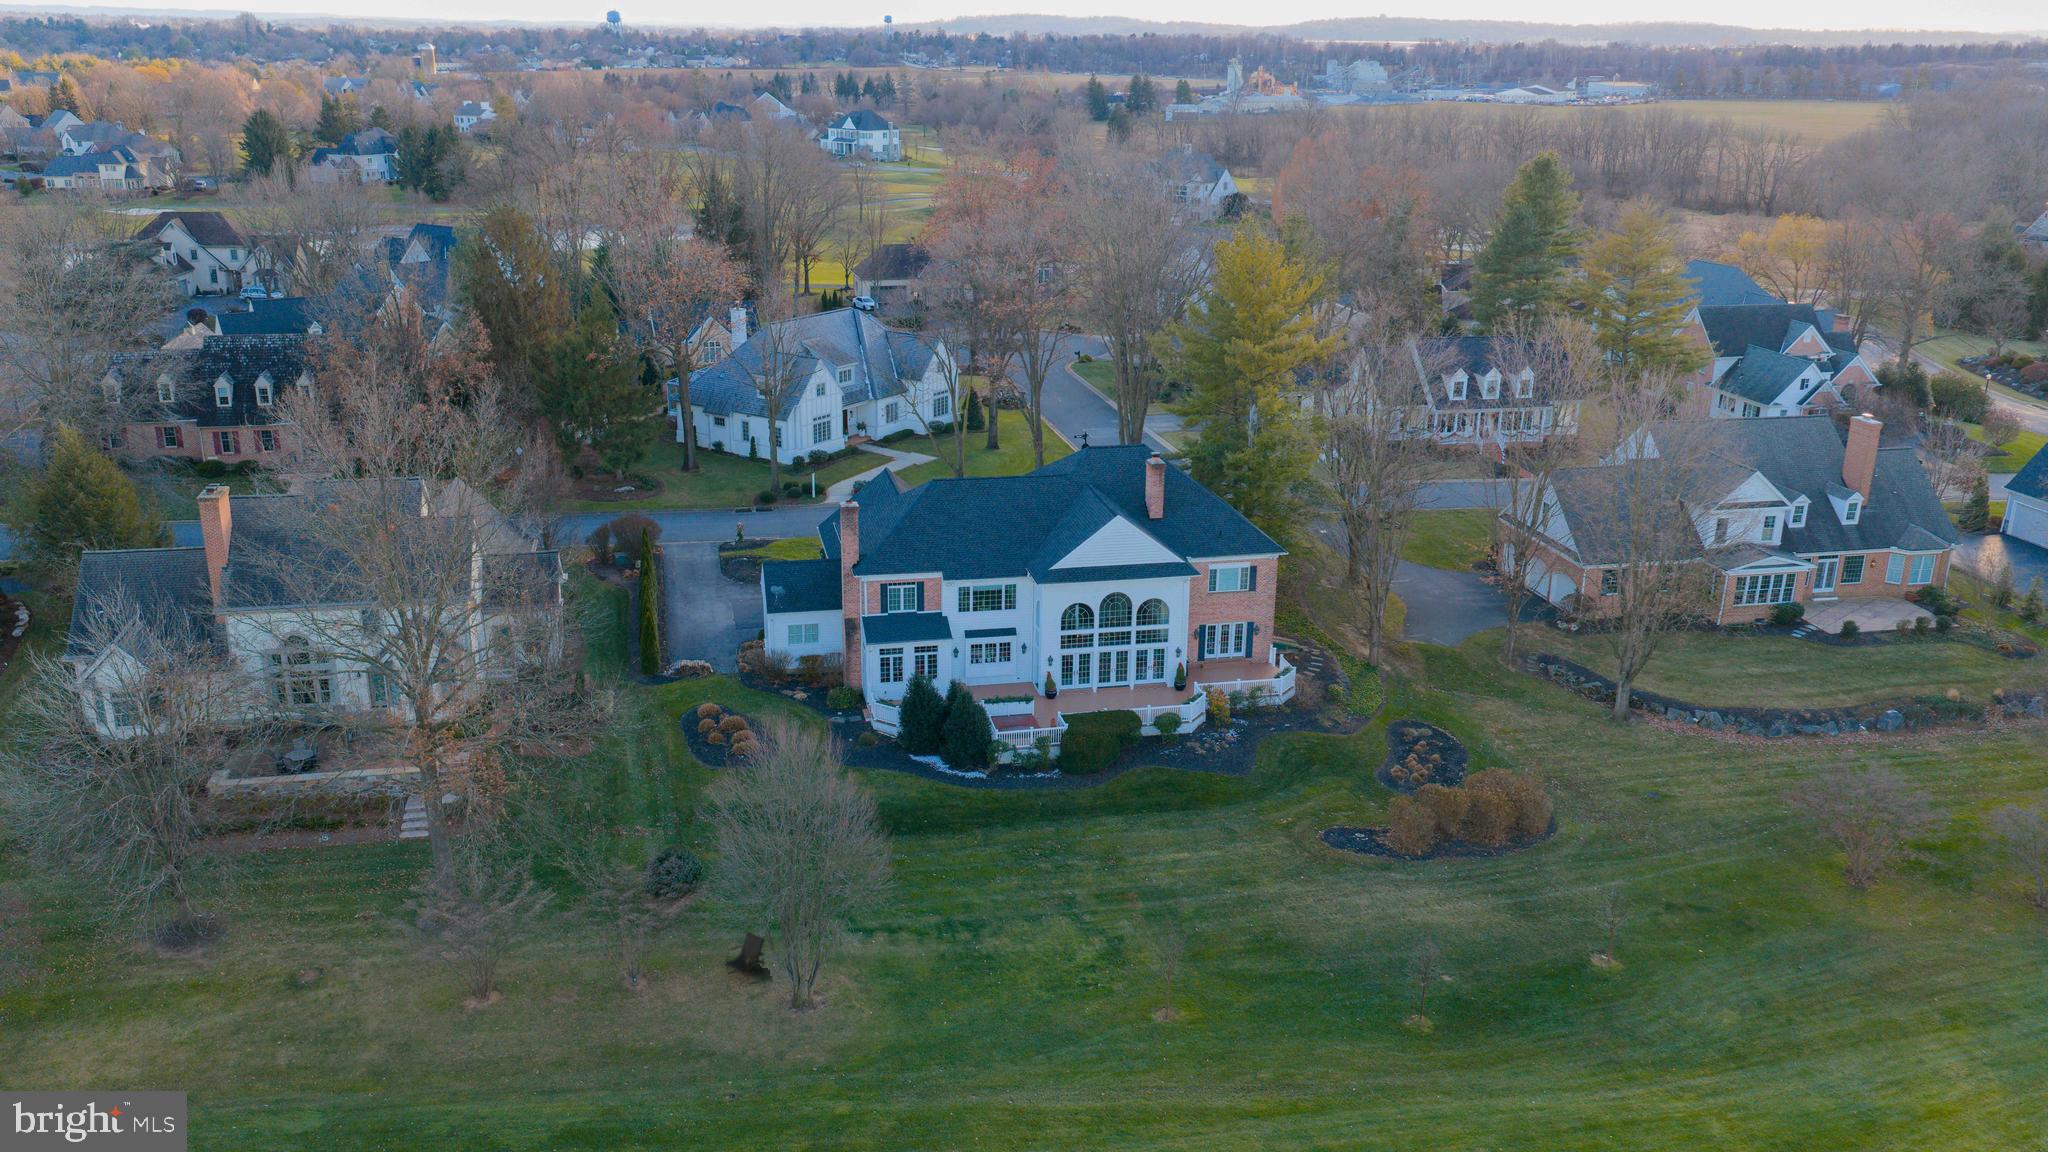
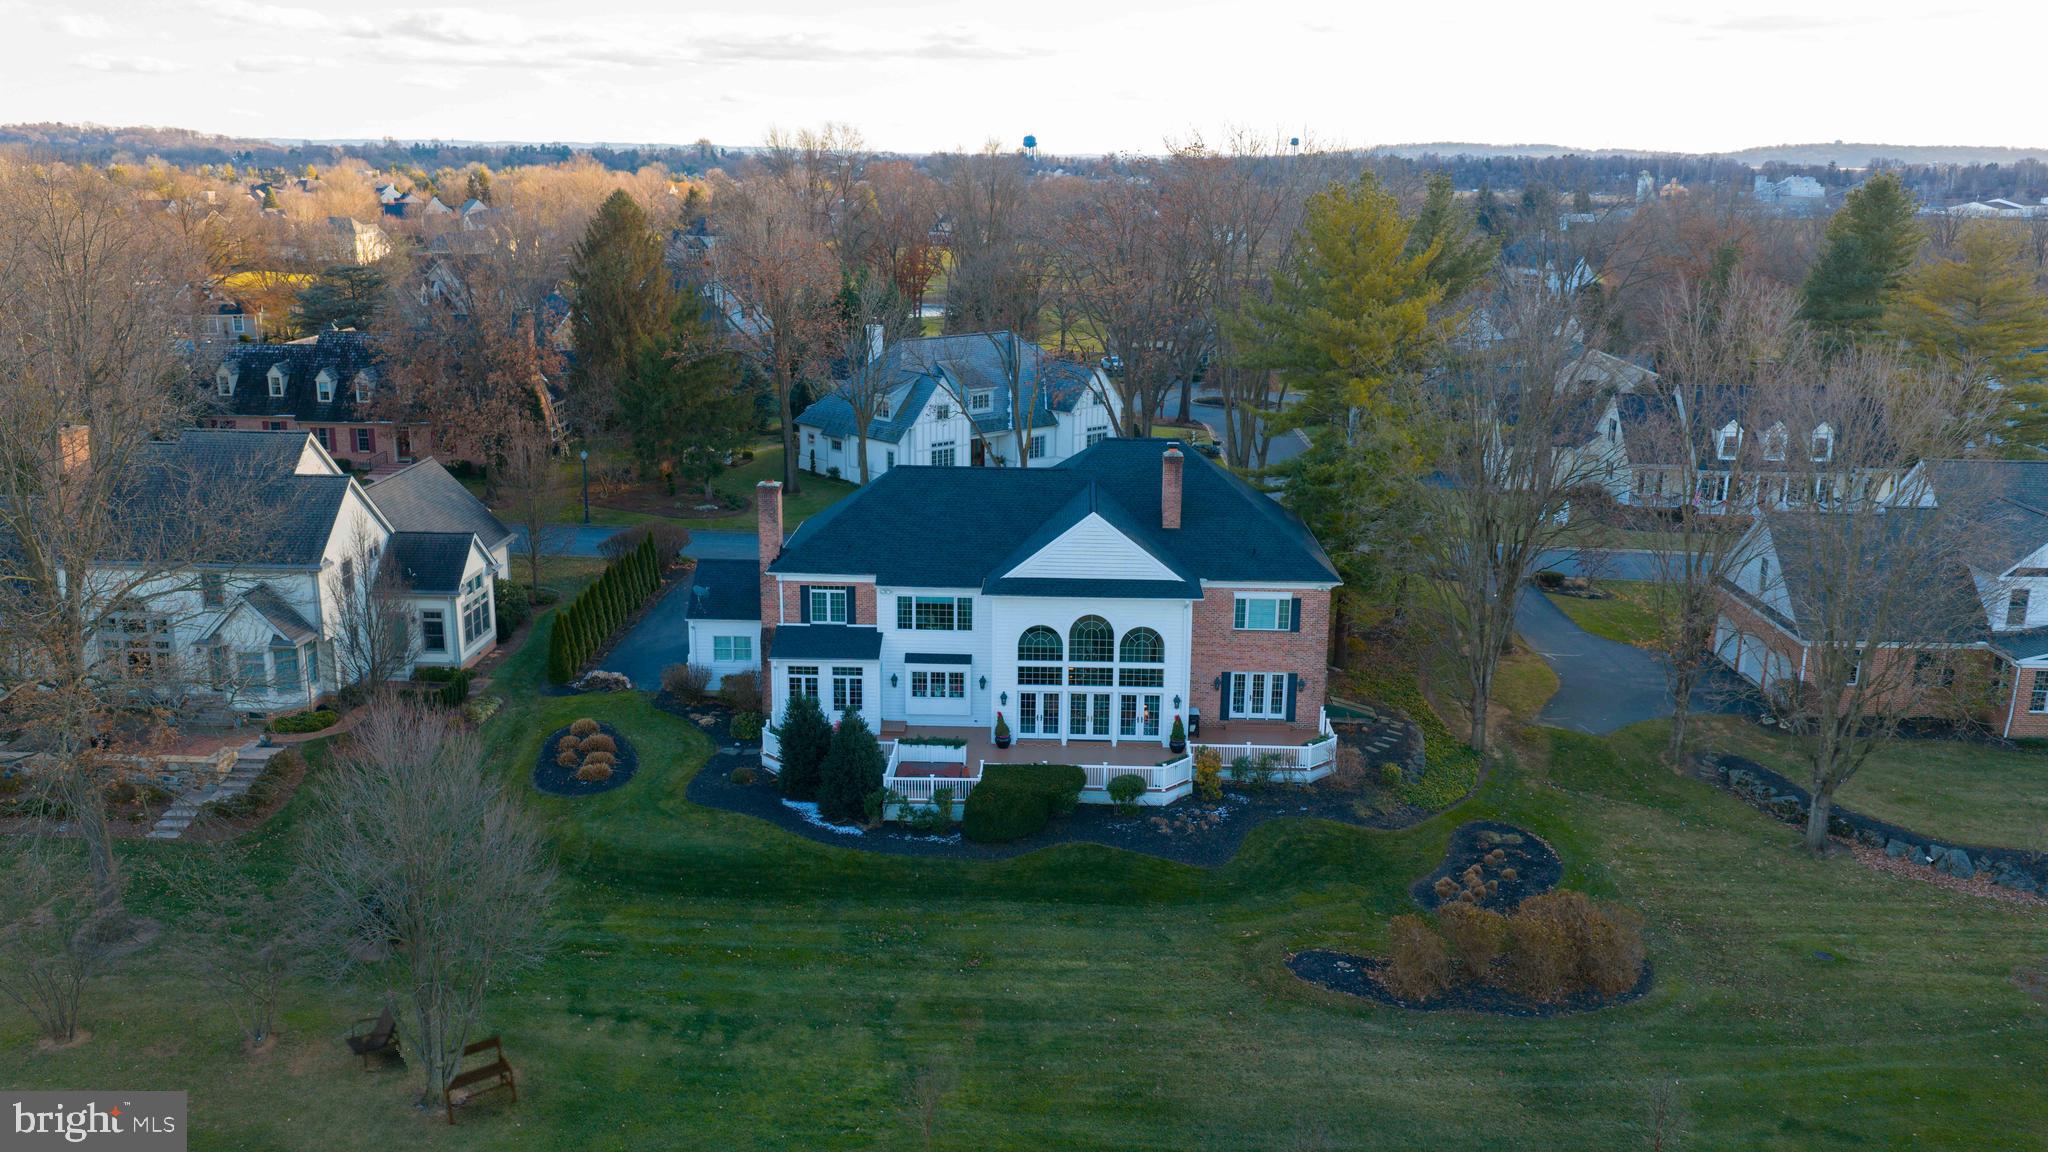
bench: none [822,943,872,1007] -> present [445,1035,516,1123]

